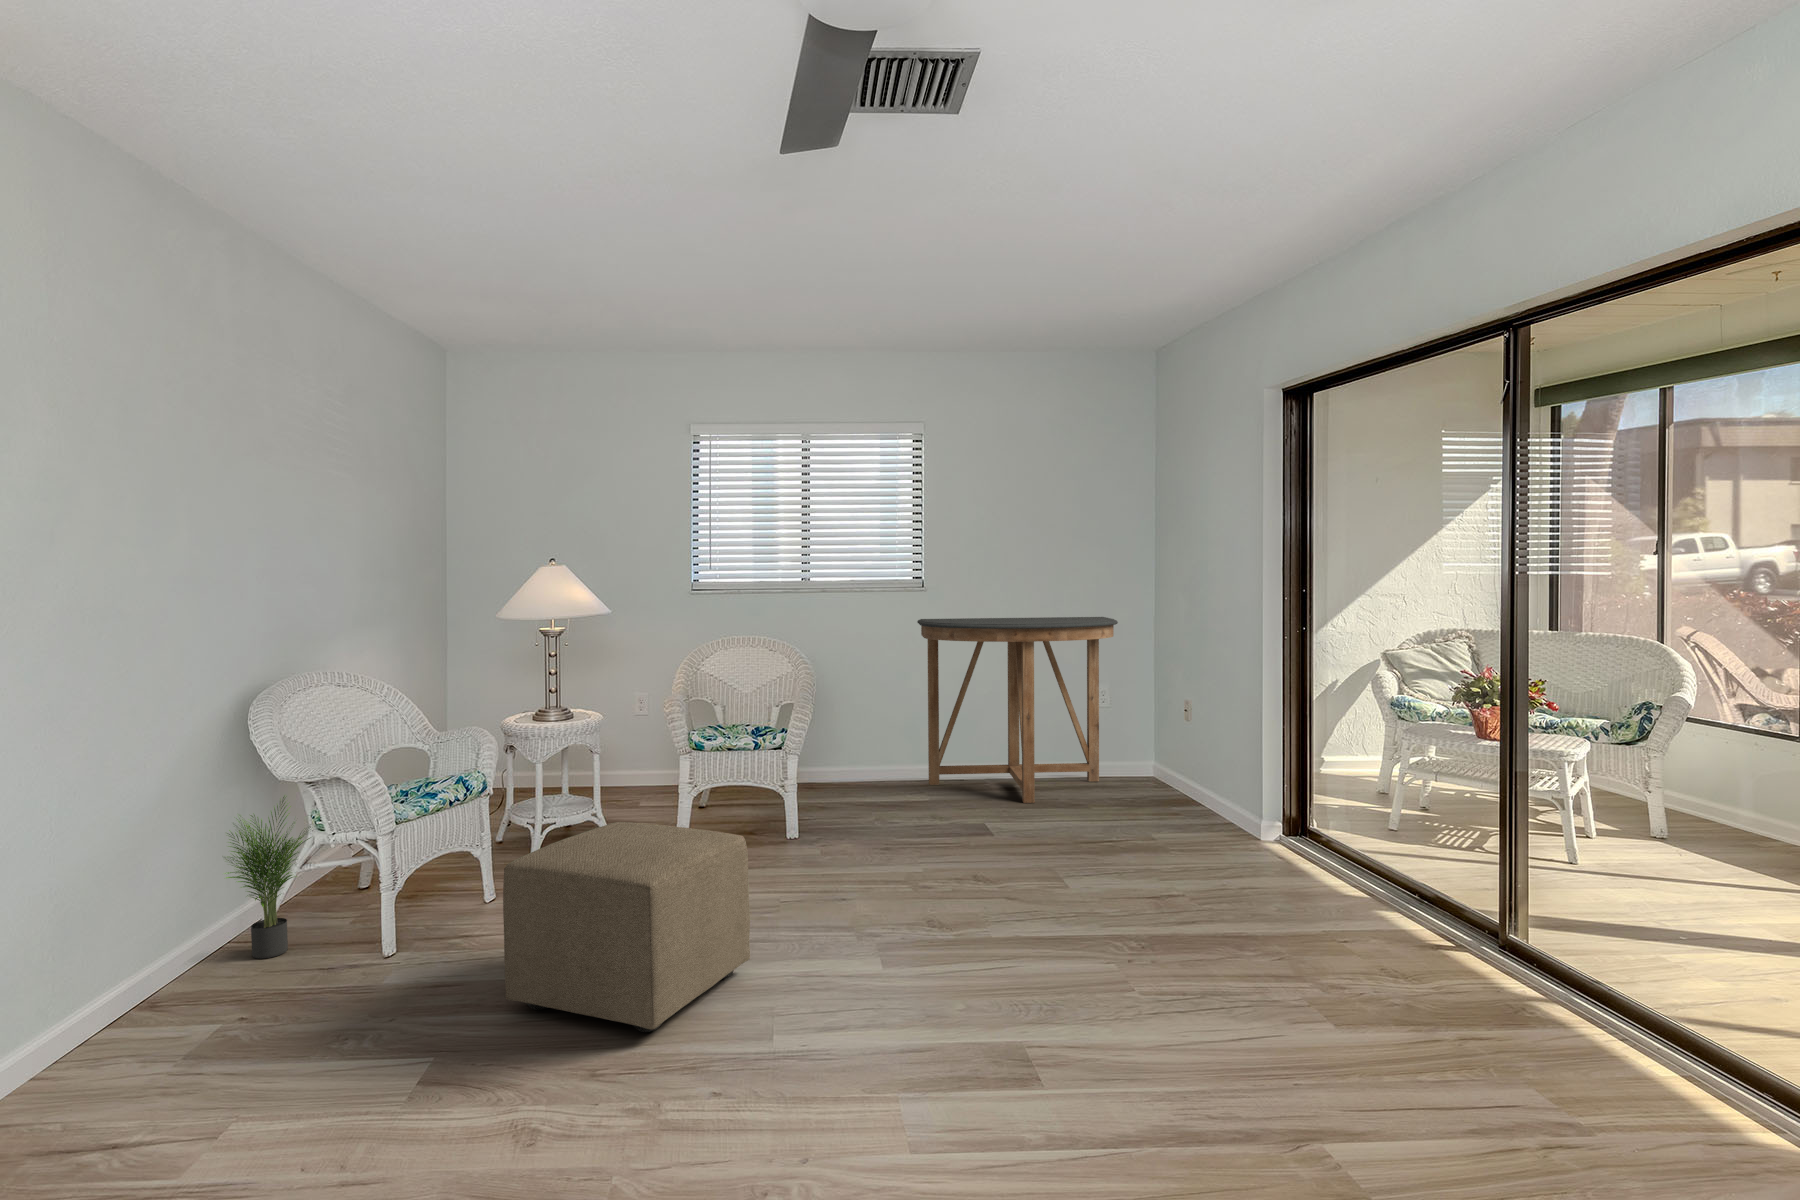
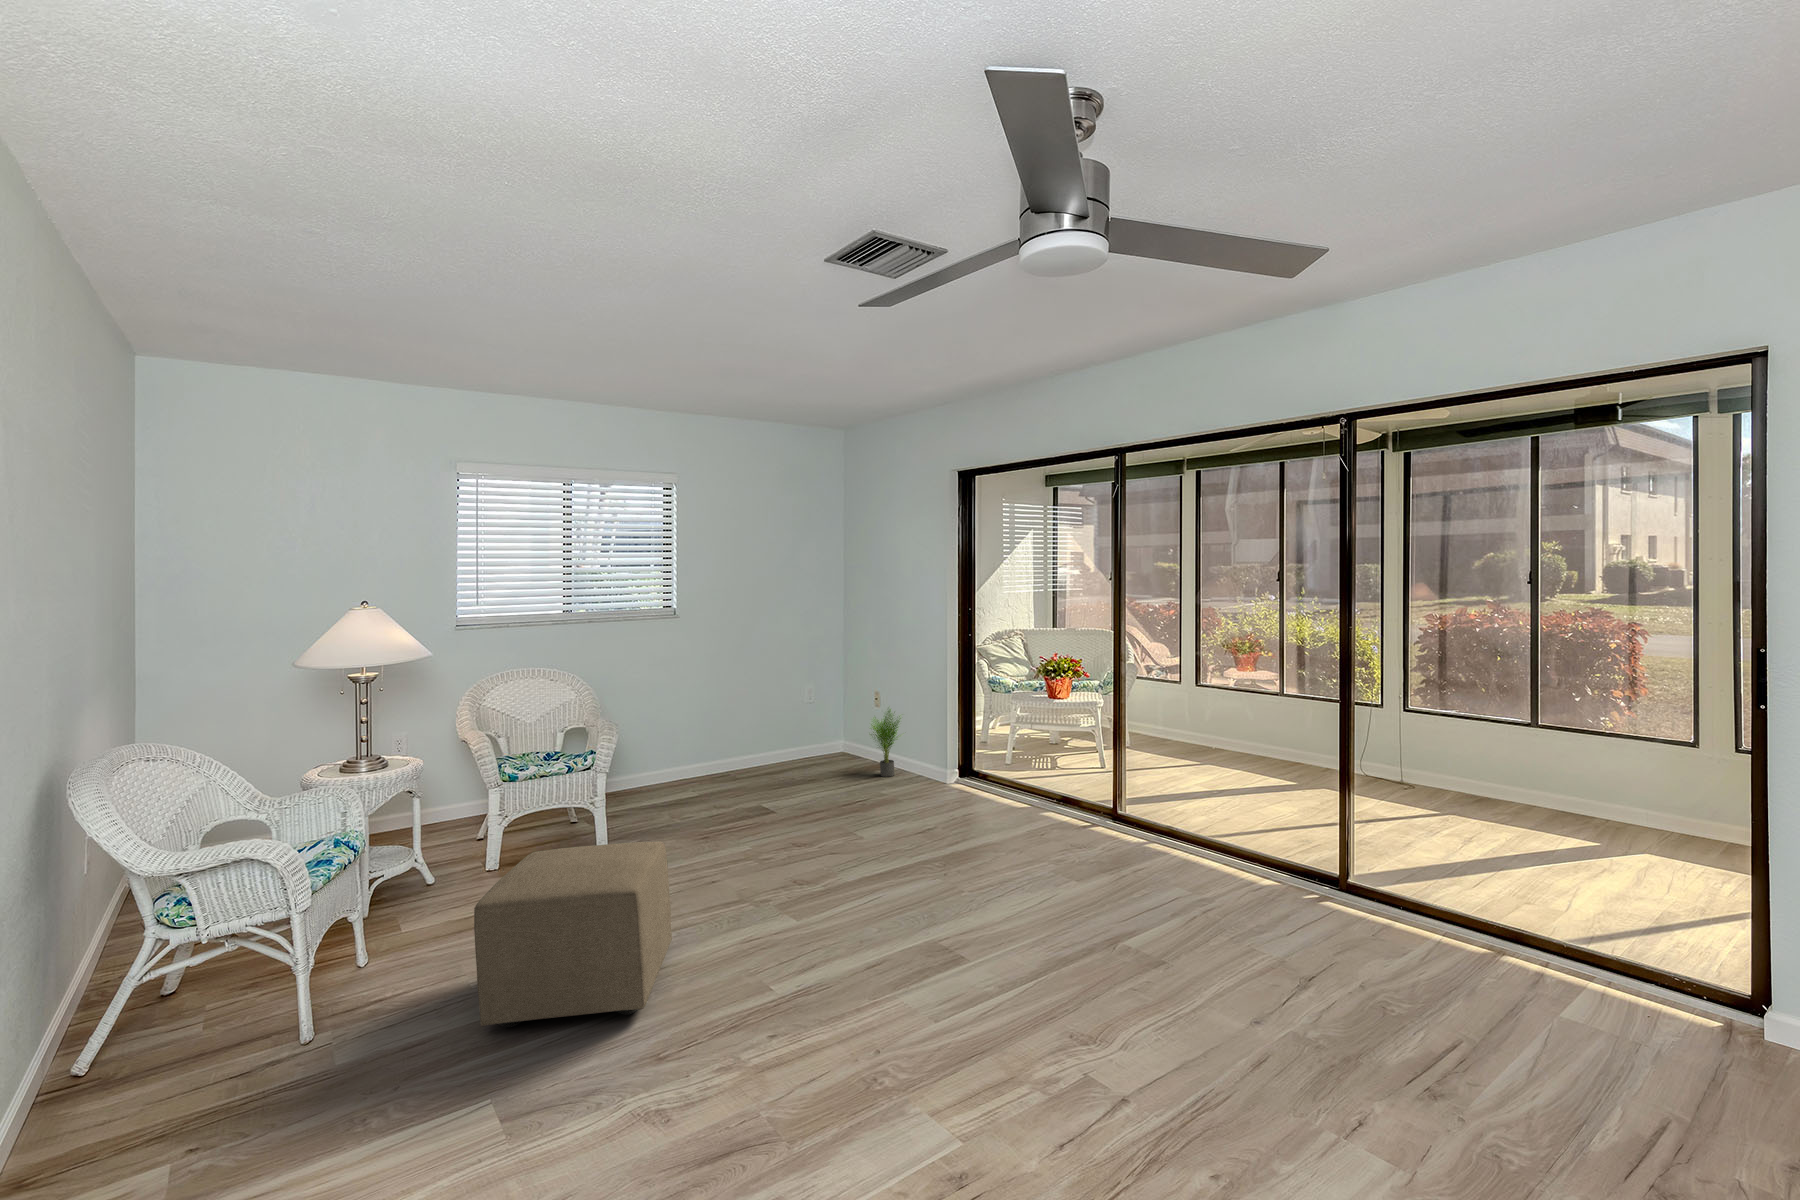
console table: present [917,617,1118,803] -> none [668,640,823,786]
potted plant: present [226,796,311,959] -> present [871,709,901,777]

